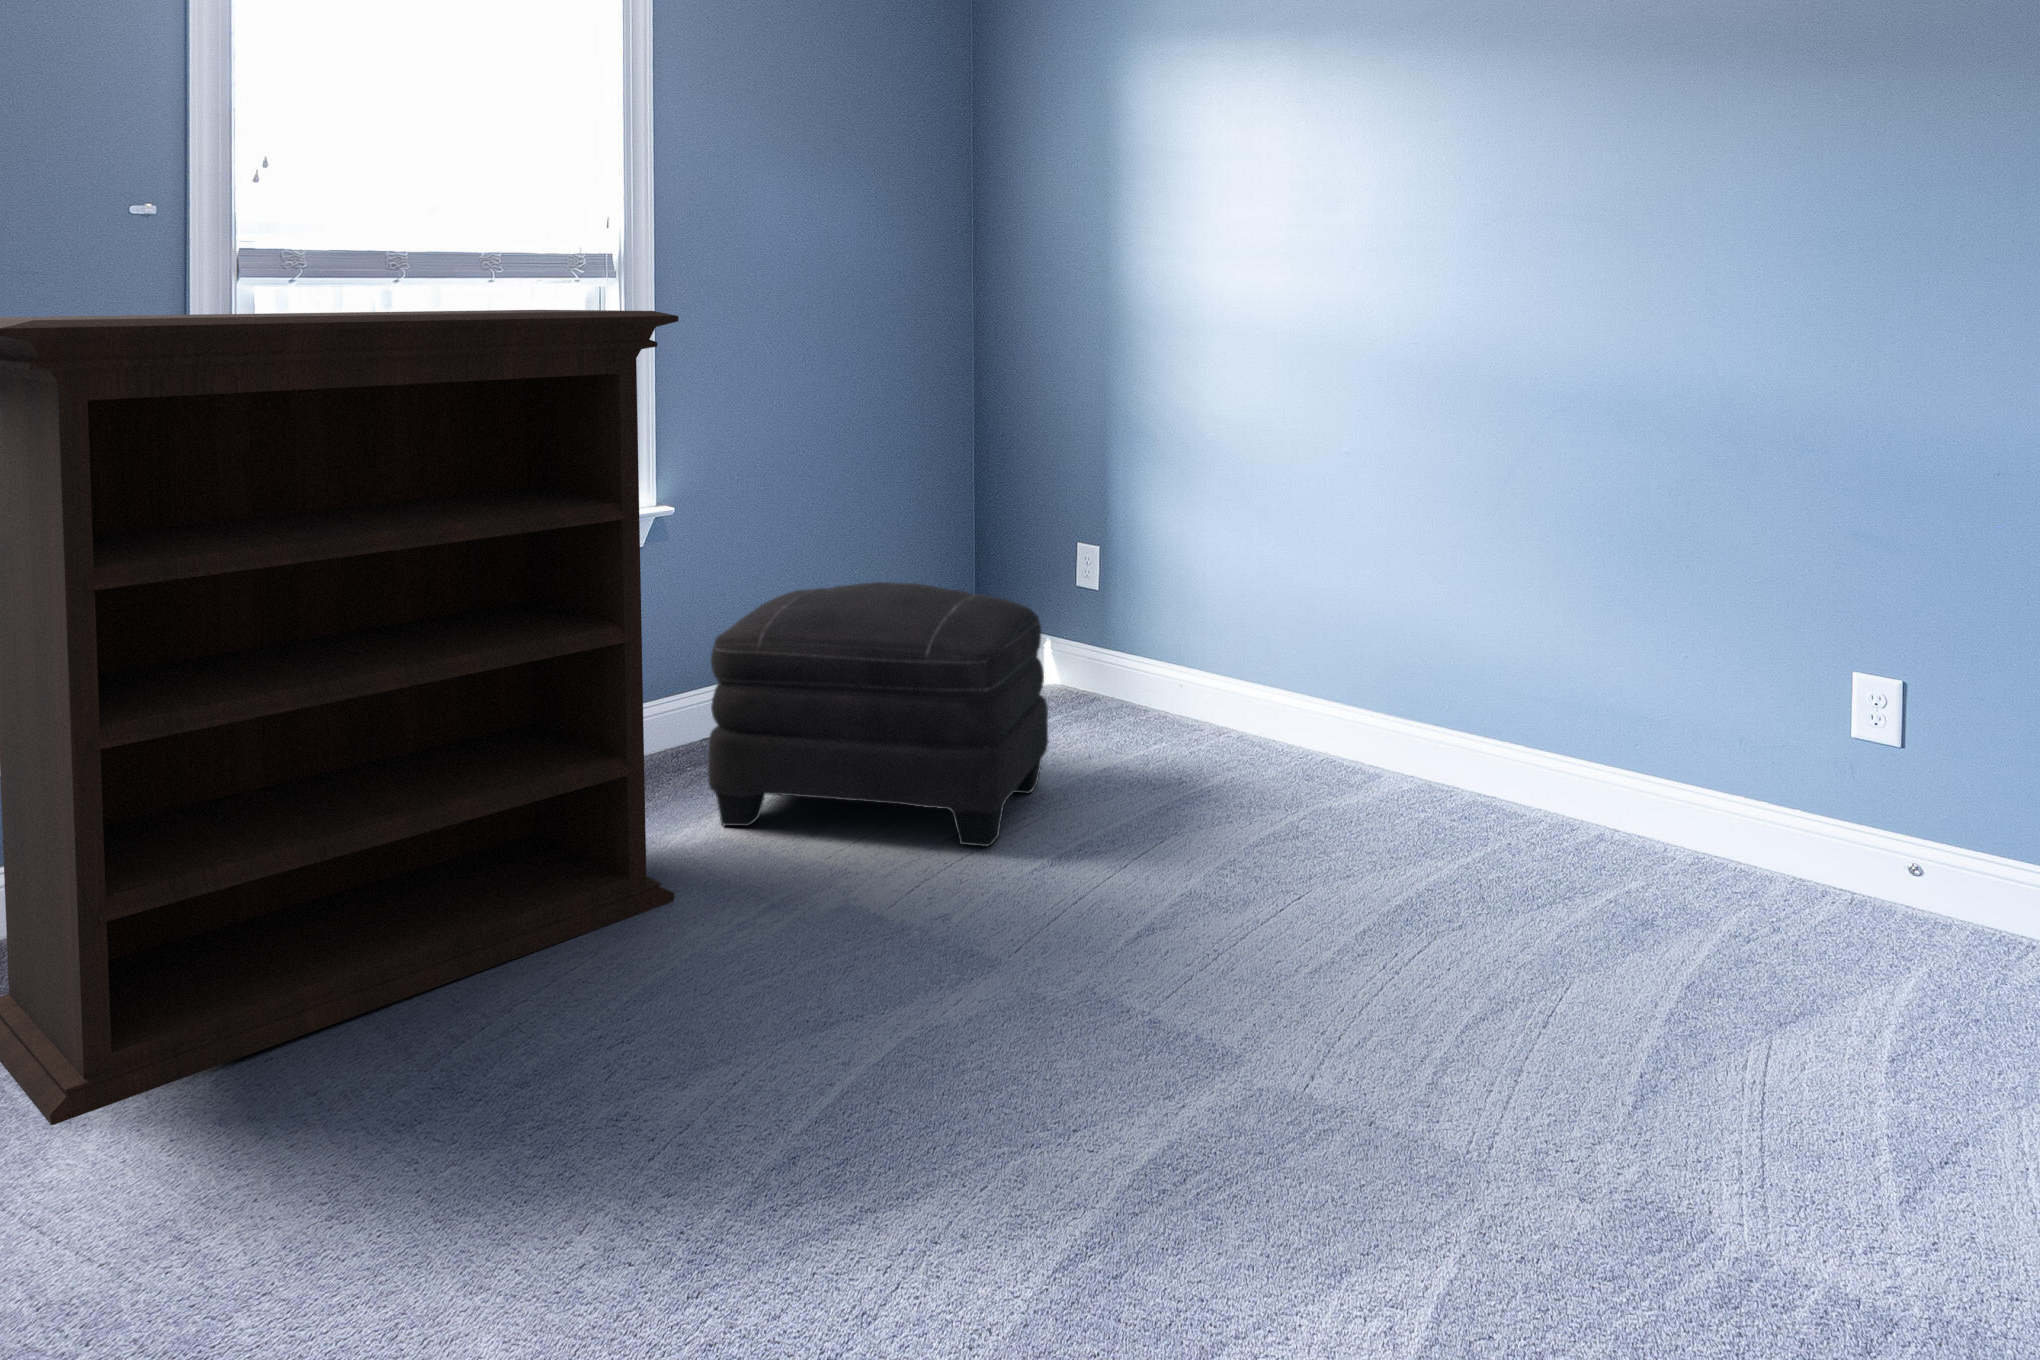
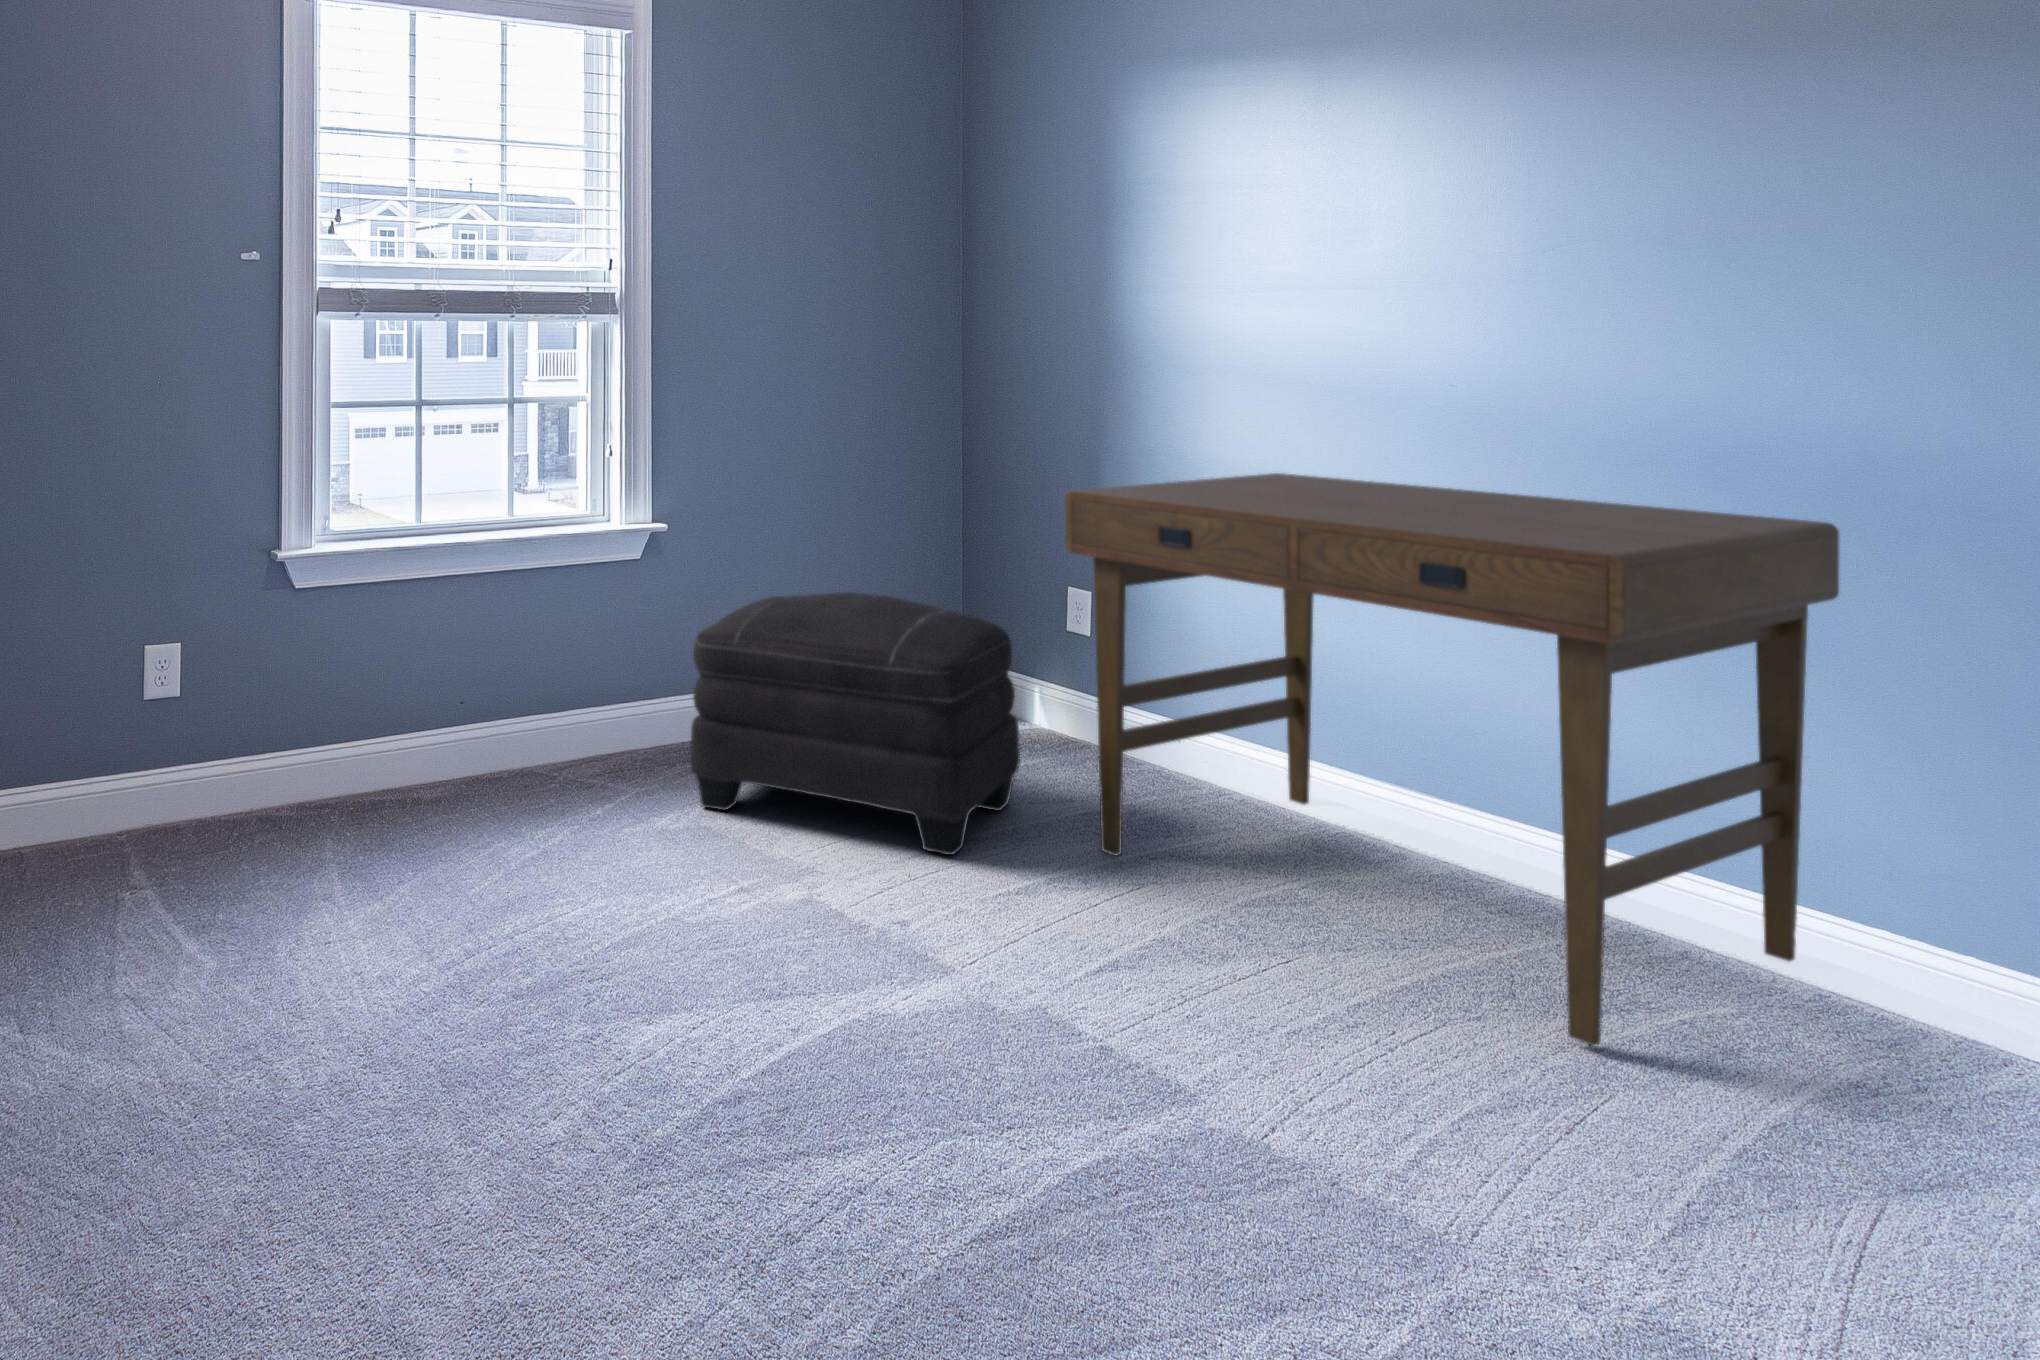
bookshelf: present [0,310,679,1126] -> none [100,332,661,971]
desk: none [1096,445,1724,954] -> present [1065,473,1839,1046]

